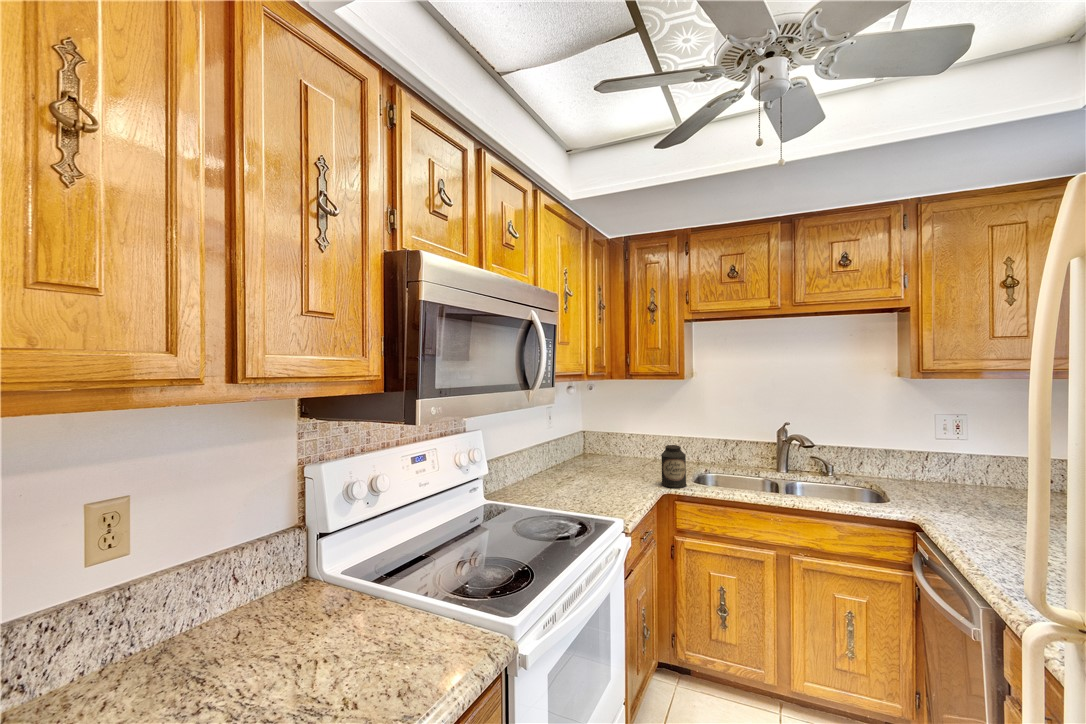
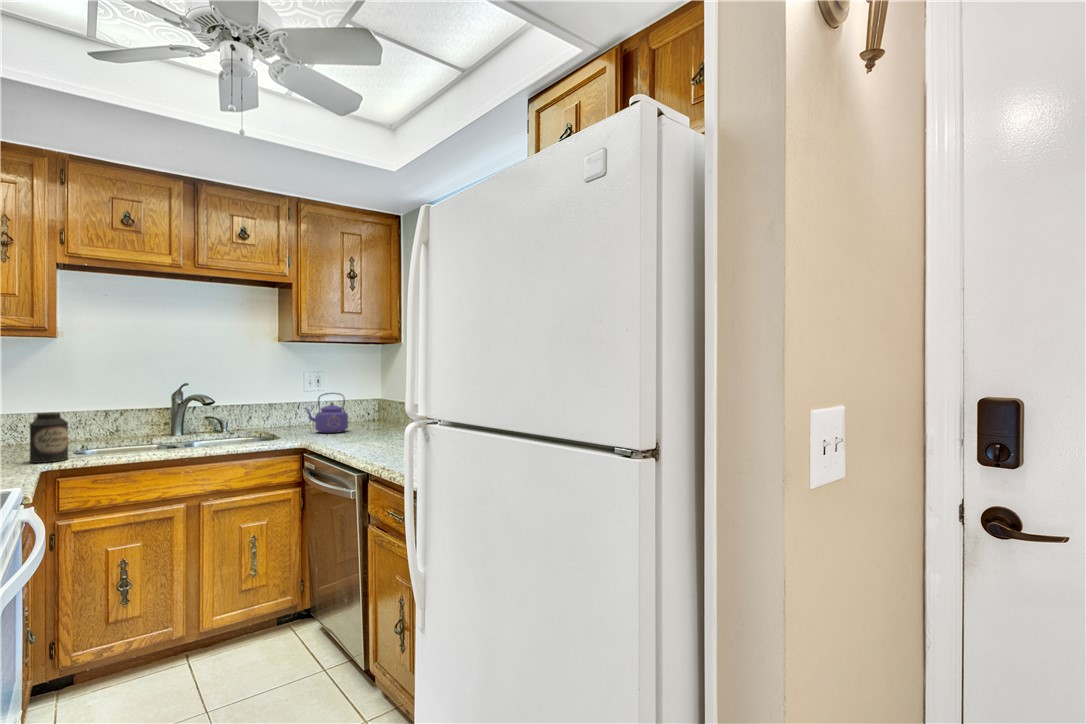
kettle: none [925,450,998,508] -> present [304,393,348,433]

